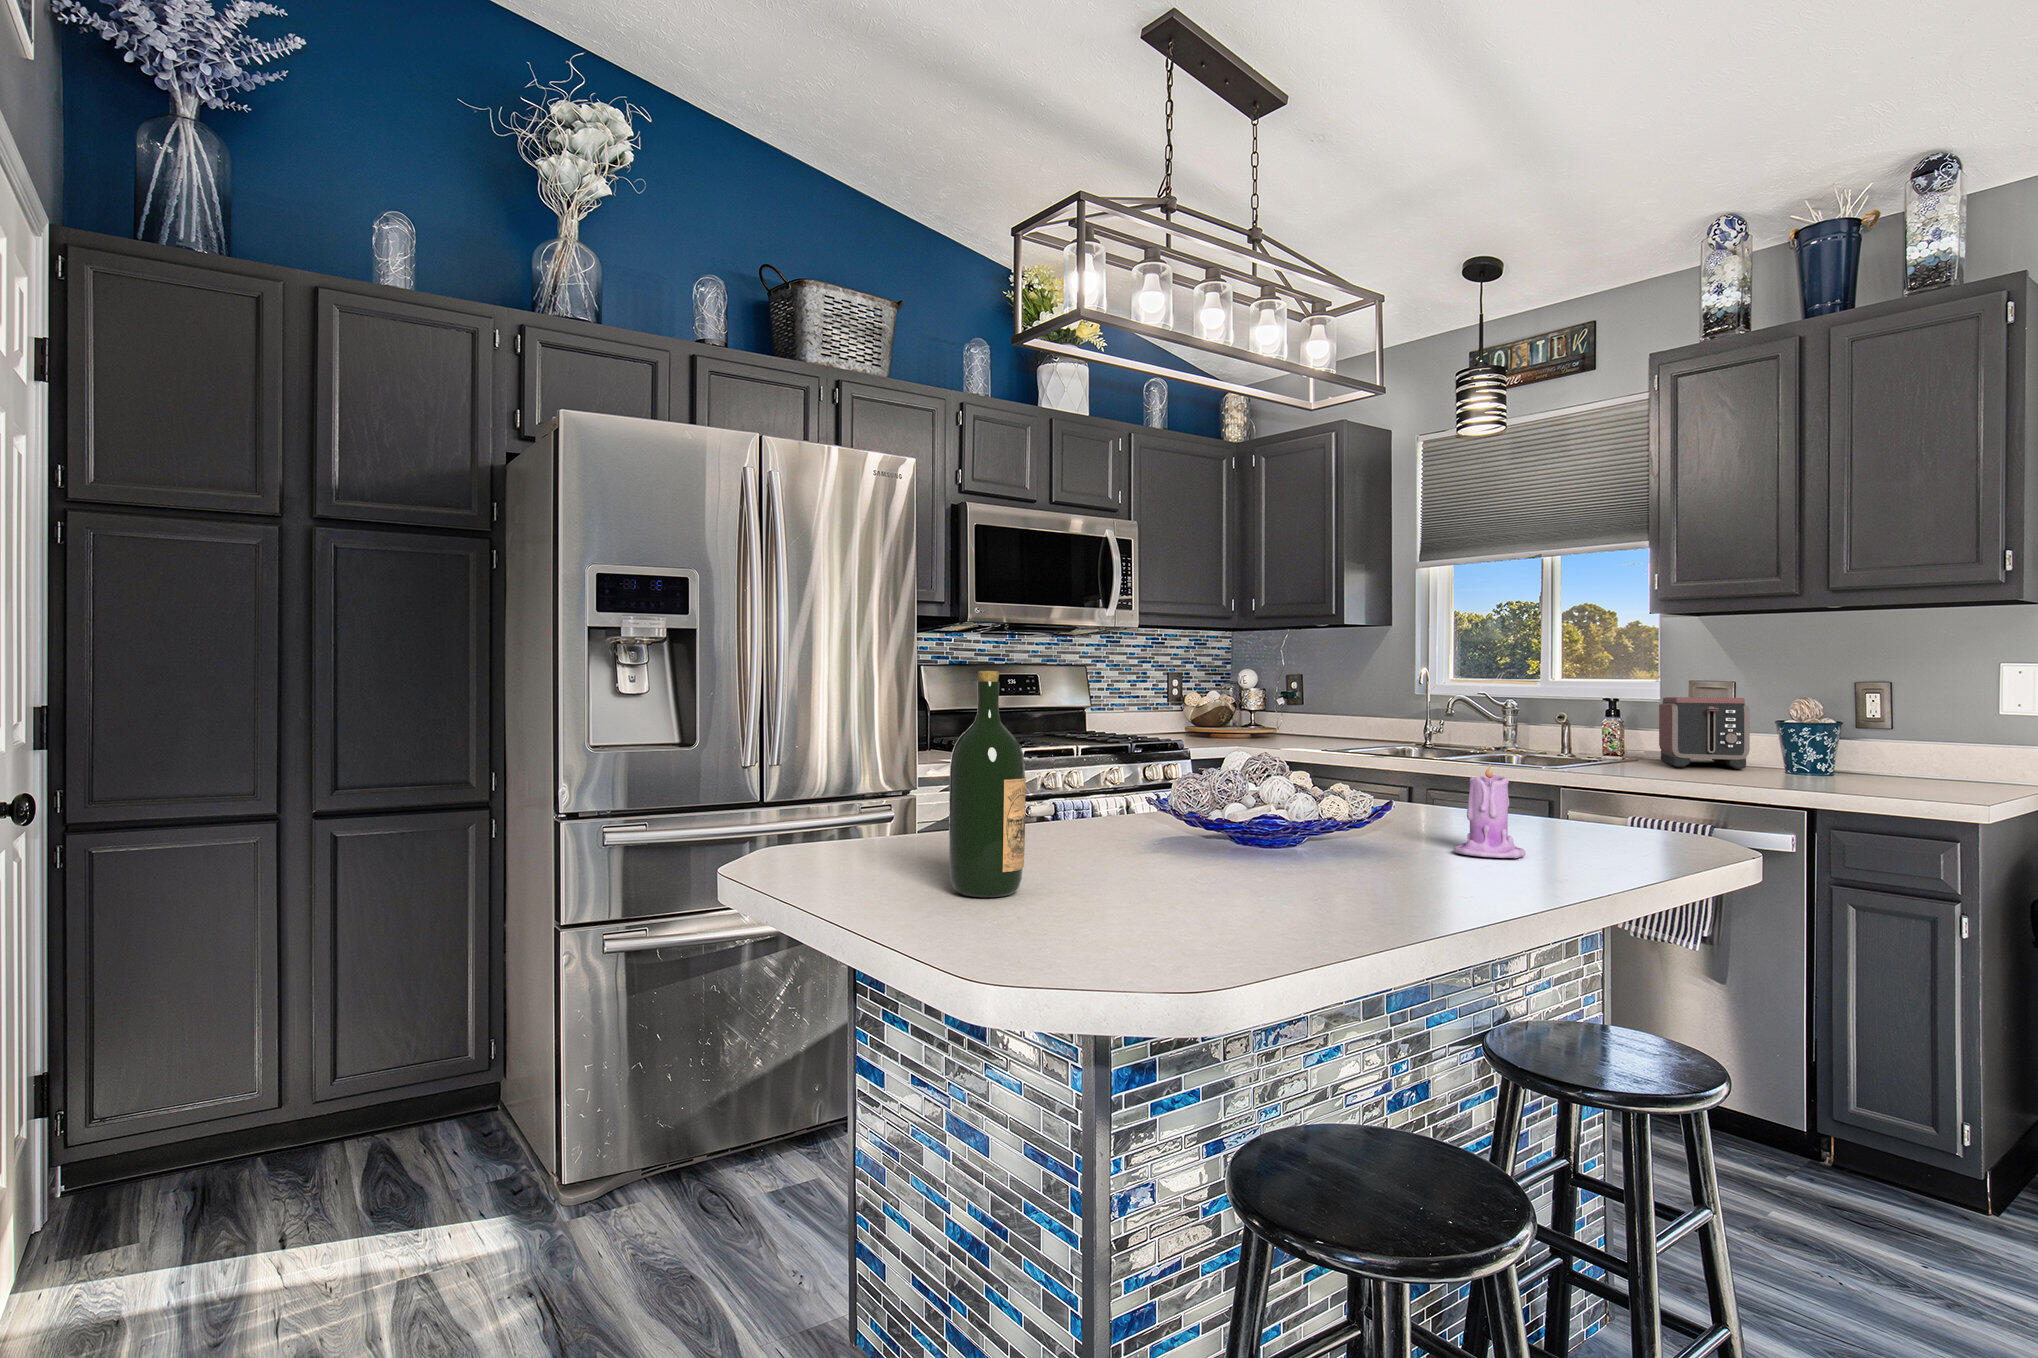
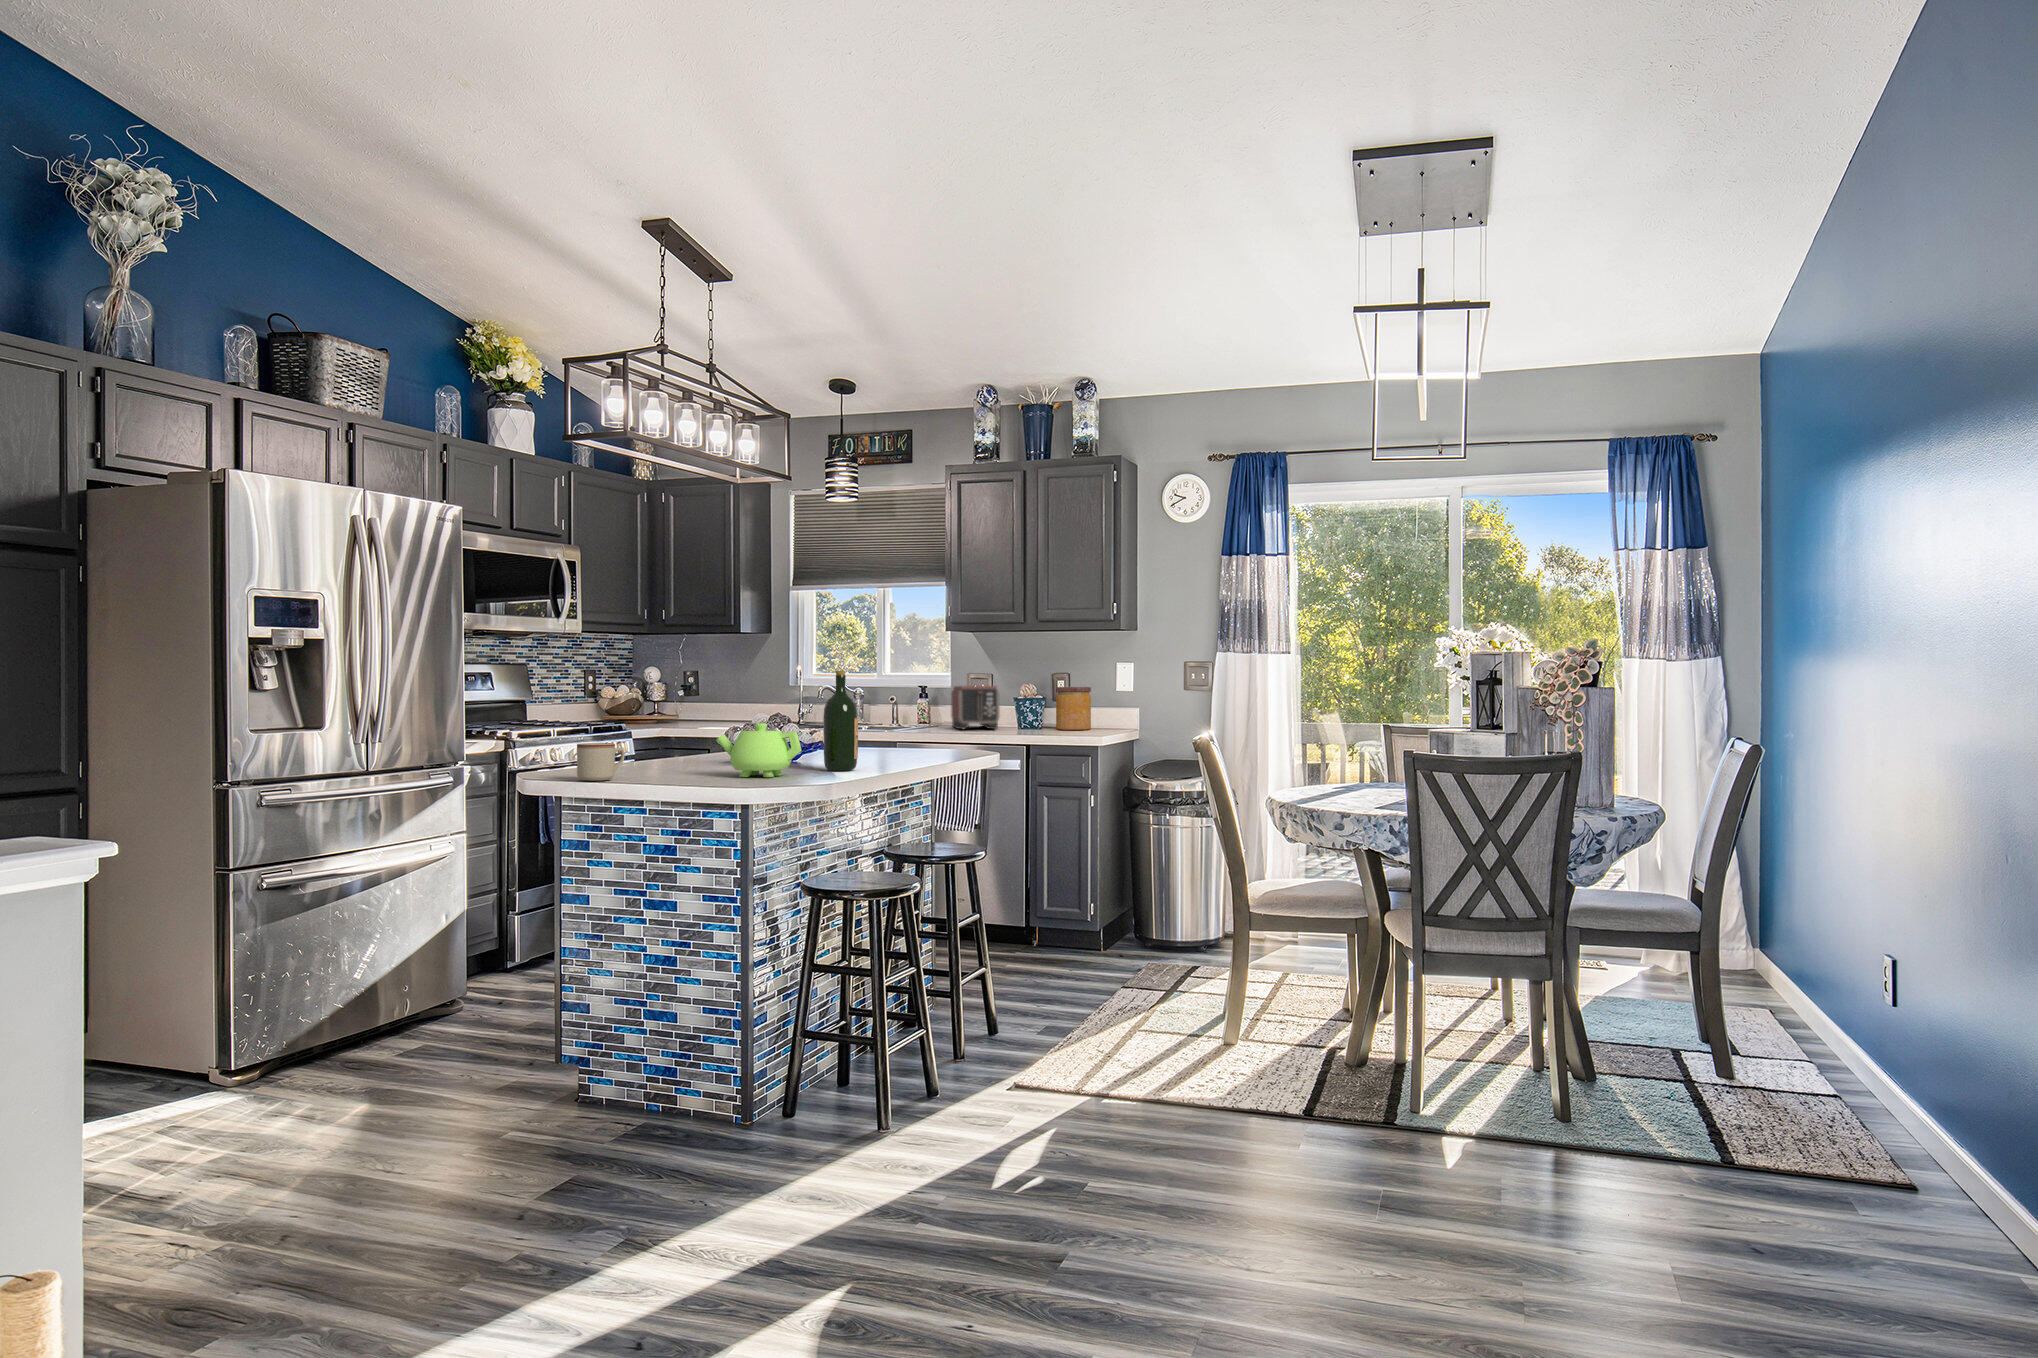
wine bottle: present [949,671,1026,897] -> present [823,671,858,771]
jar: none [1867,702,1946,778] -> present [1056,687,1091,730]
candle: present [1454,763,1526,858] -> none [868,716,901,763]
teapot: none [1102,780,1258,898] -> present [717,723,802,777]
mug: none [851,801,939,875] -> present [577,743,625,781]

